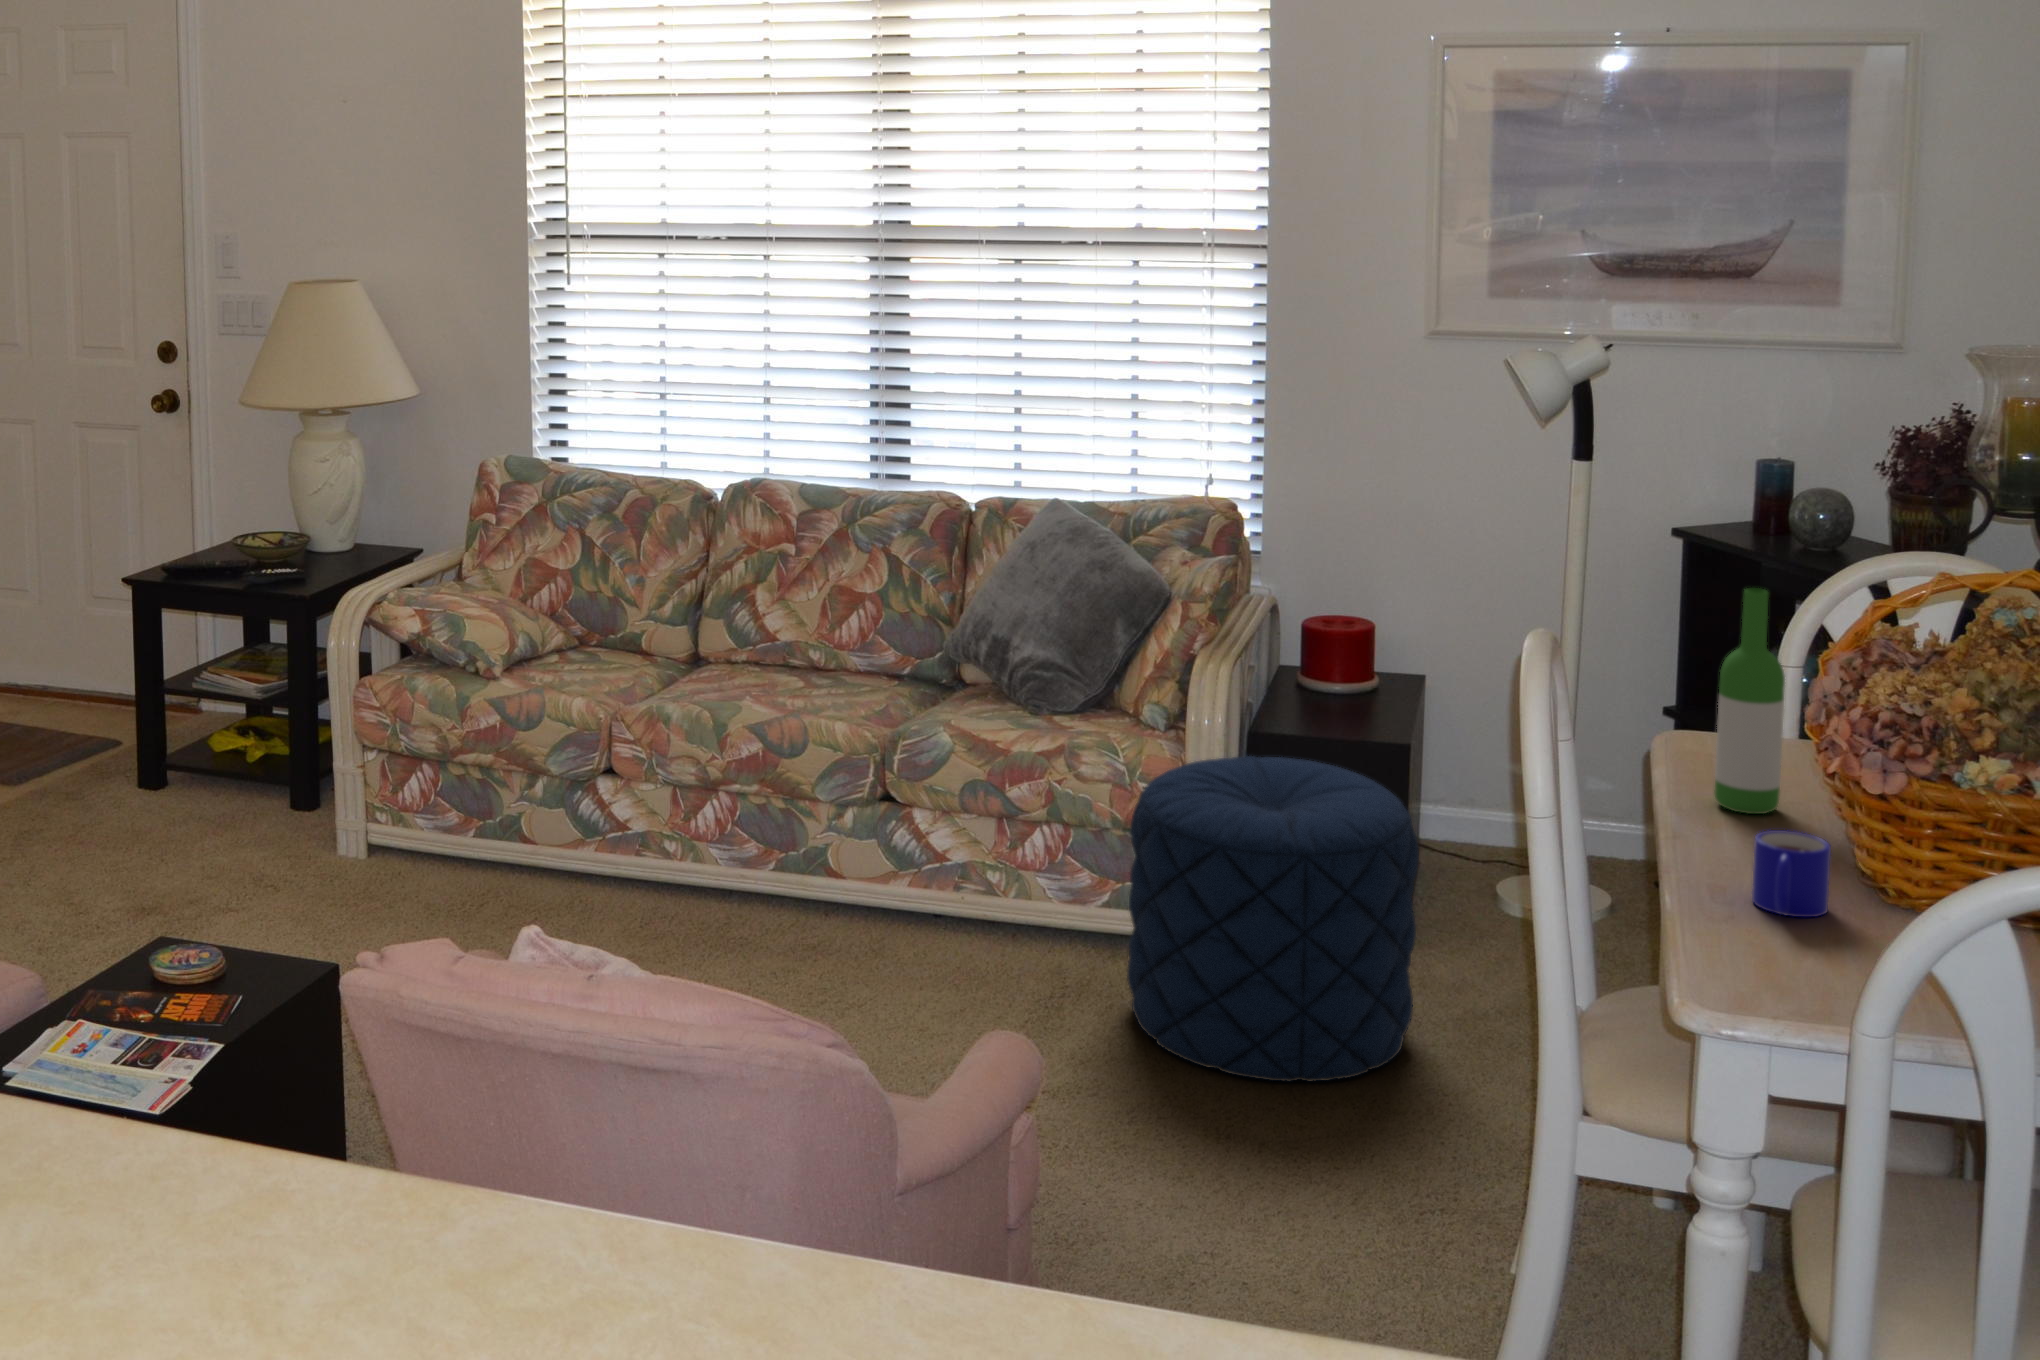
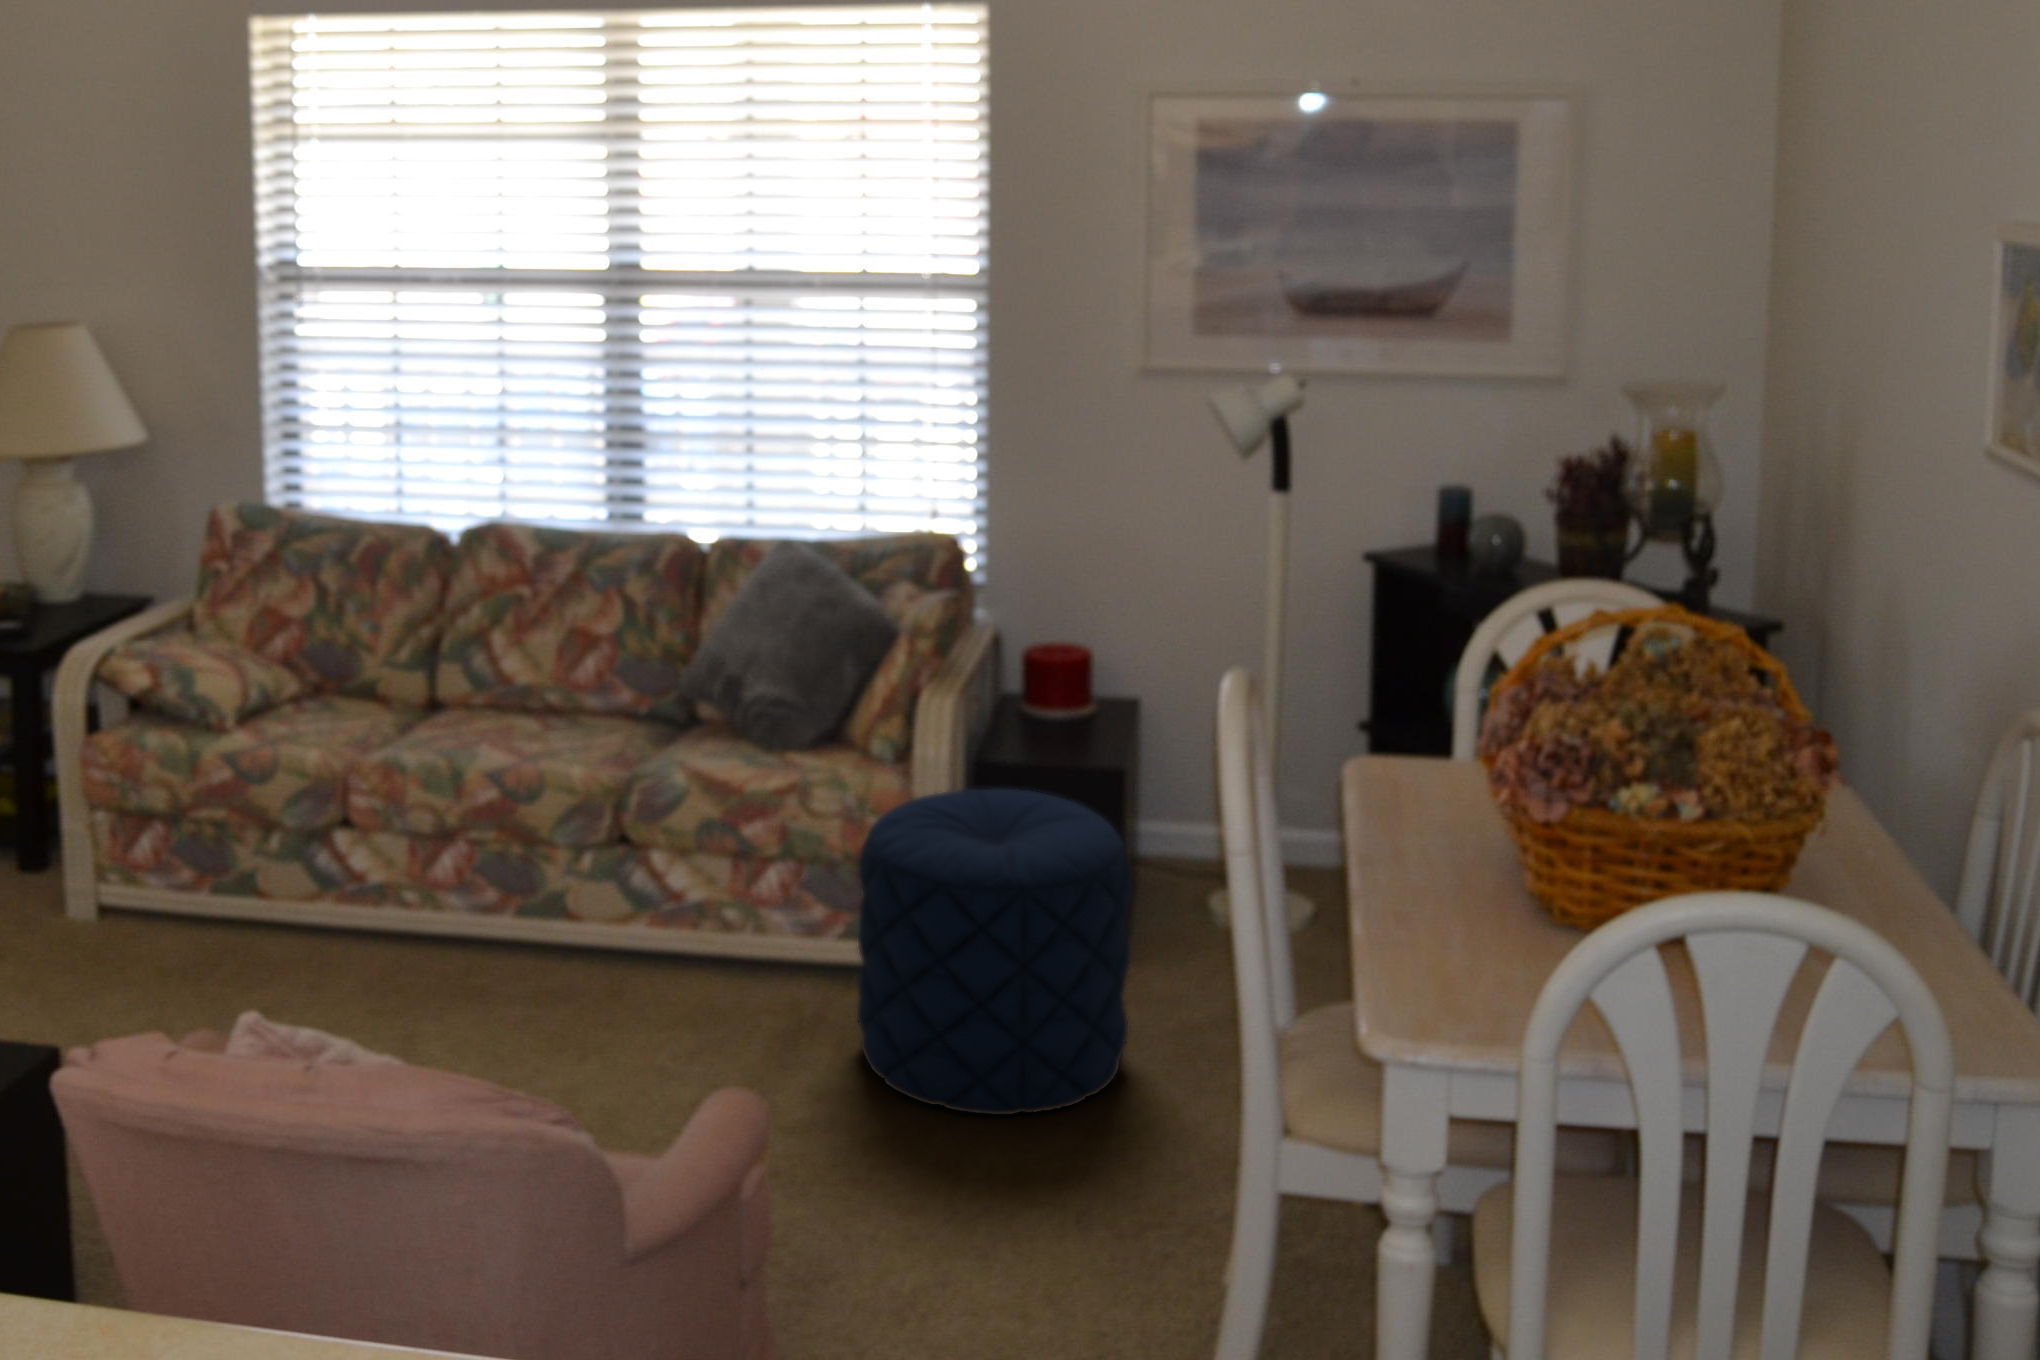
wine bottle: present [1714,588,1785,814] -> none [1396,619,1458,840]
mug: present [1752,830,1831,917] -> none [1430,862,1501,949]

